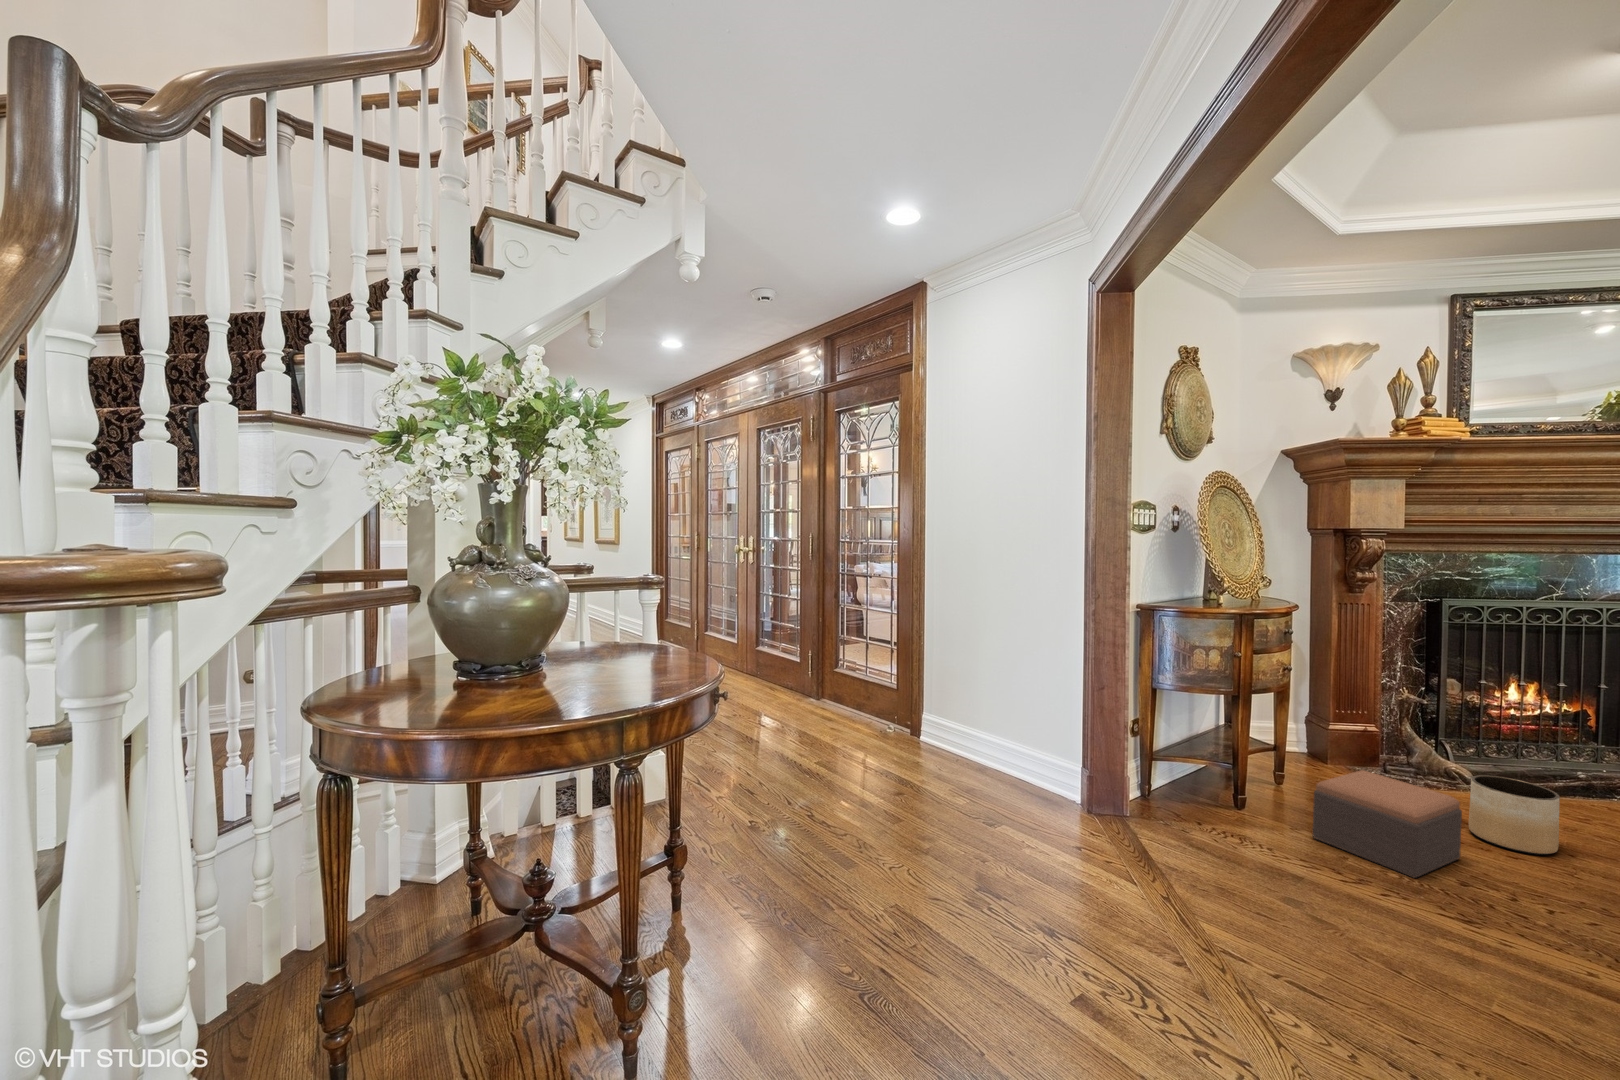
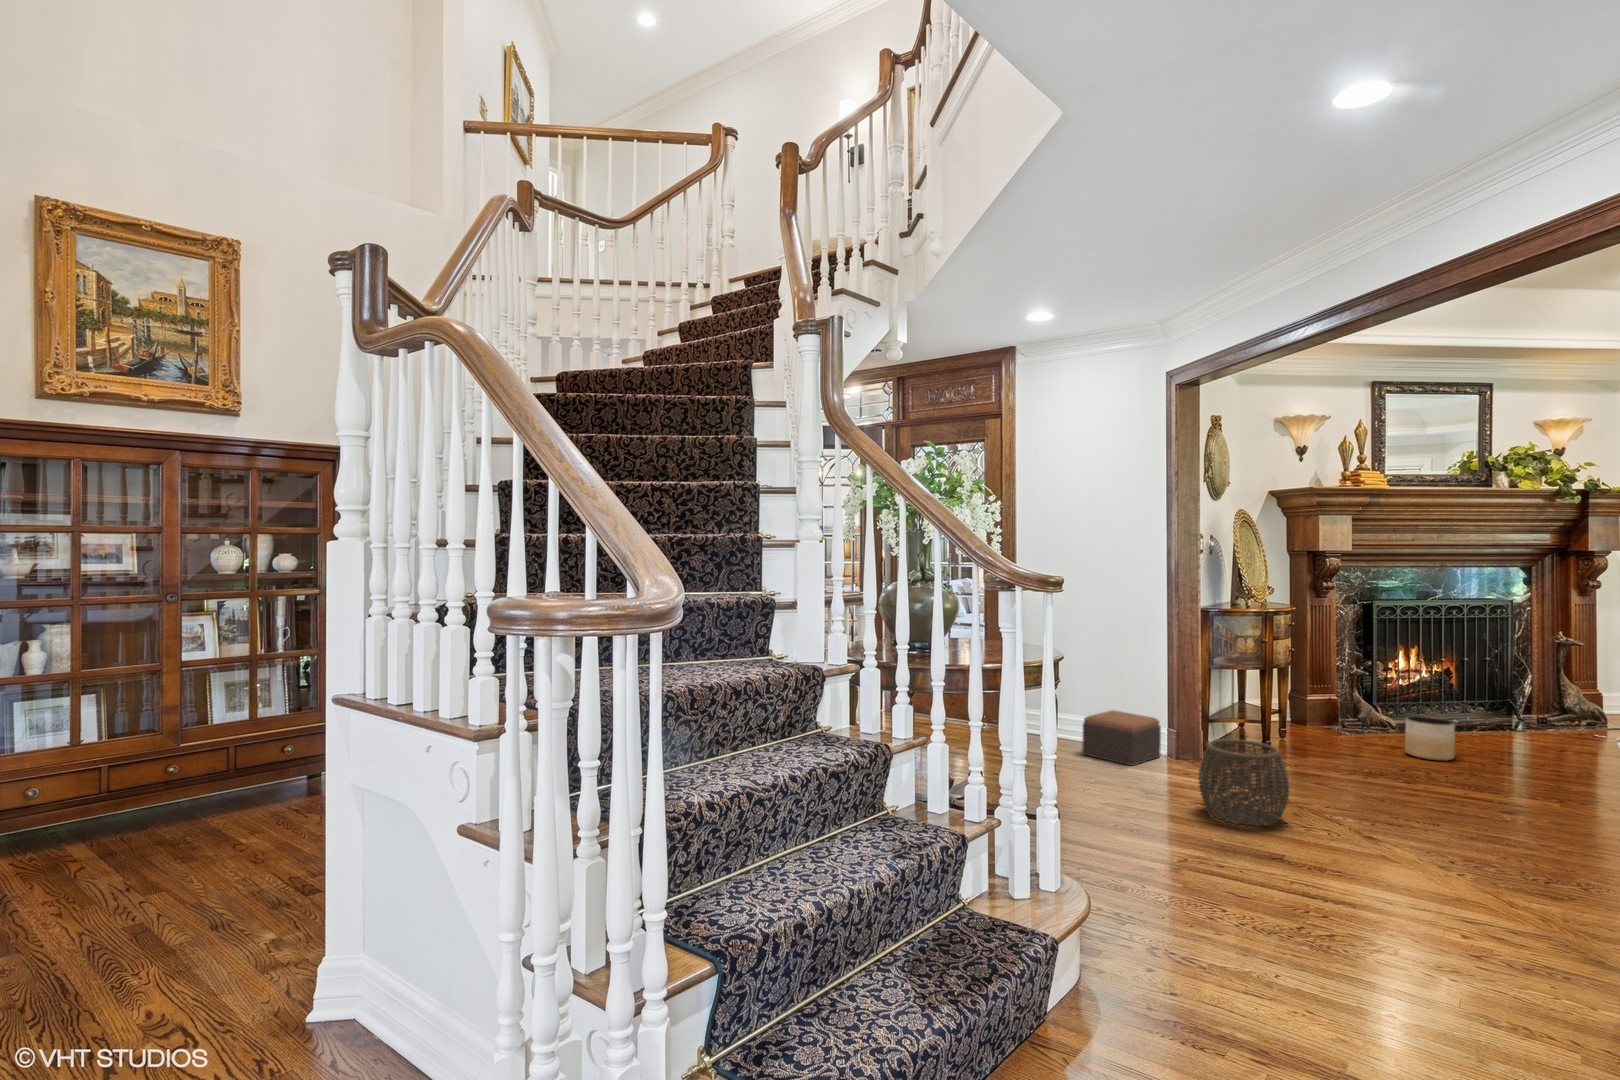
footstool: present [1313,770,1462,878] -> present [1082,710,1161,766]
woven basket: none [1023,812,1169,979] -> present [1198,739,1290,826]

